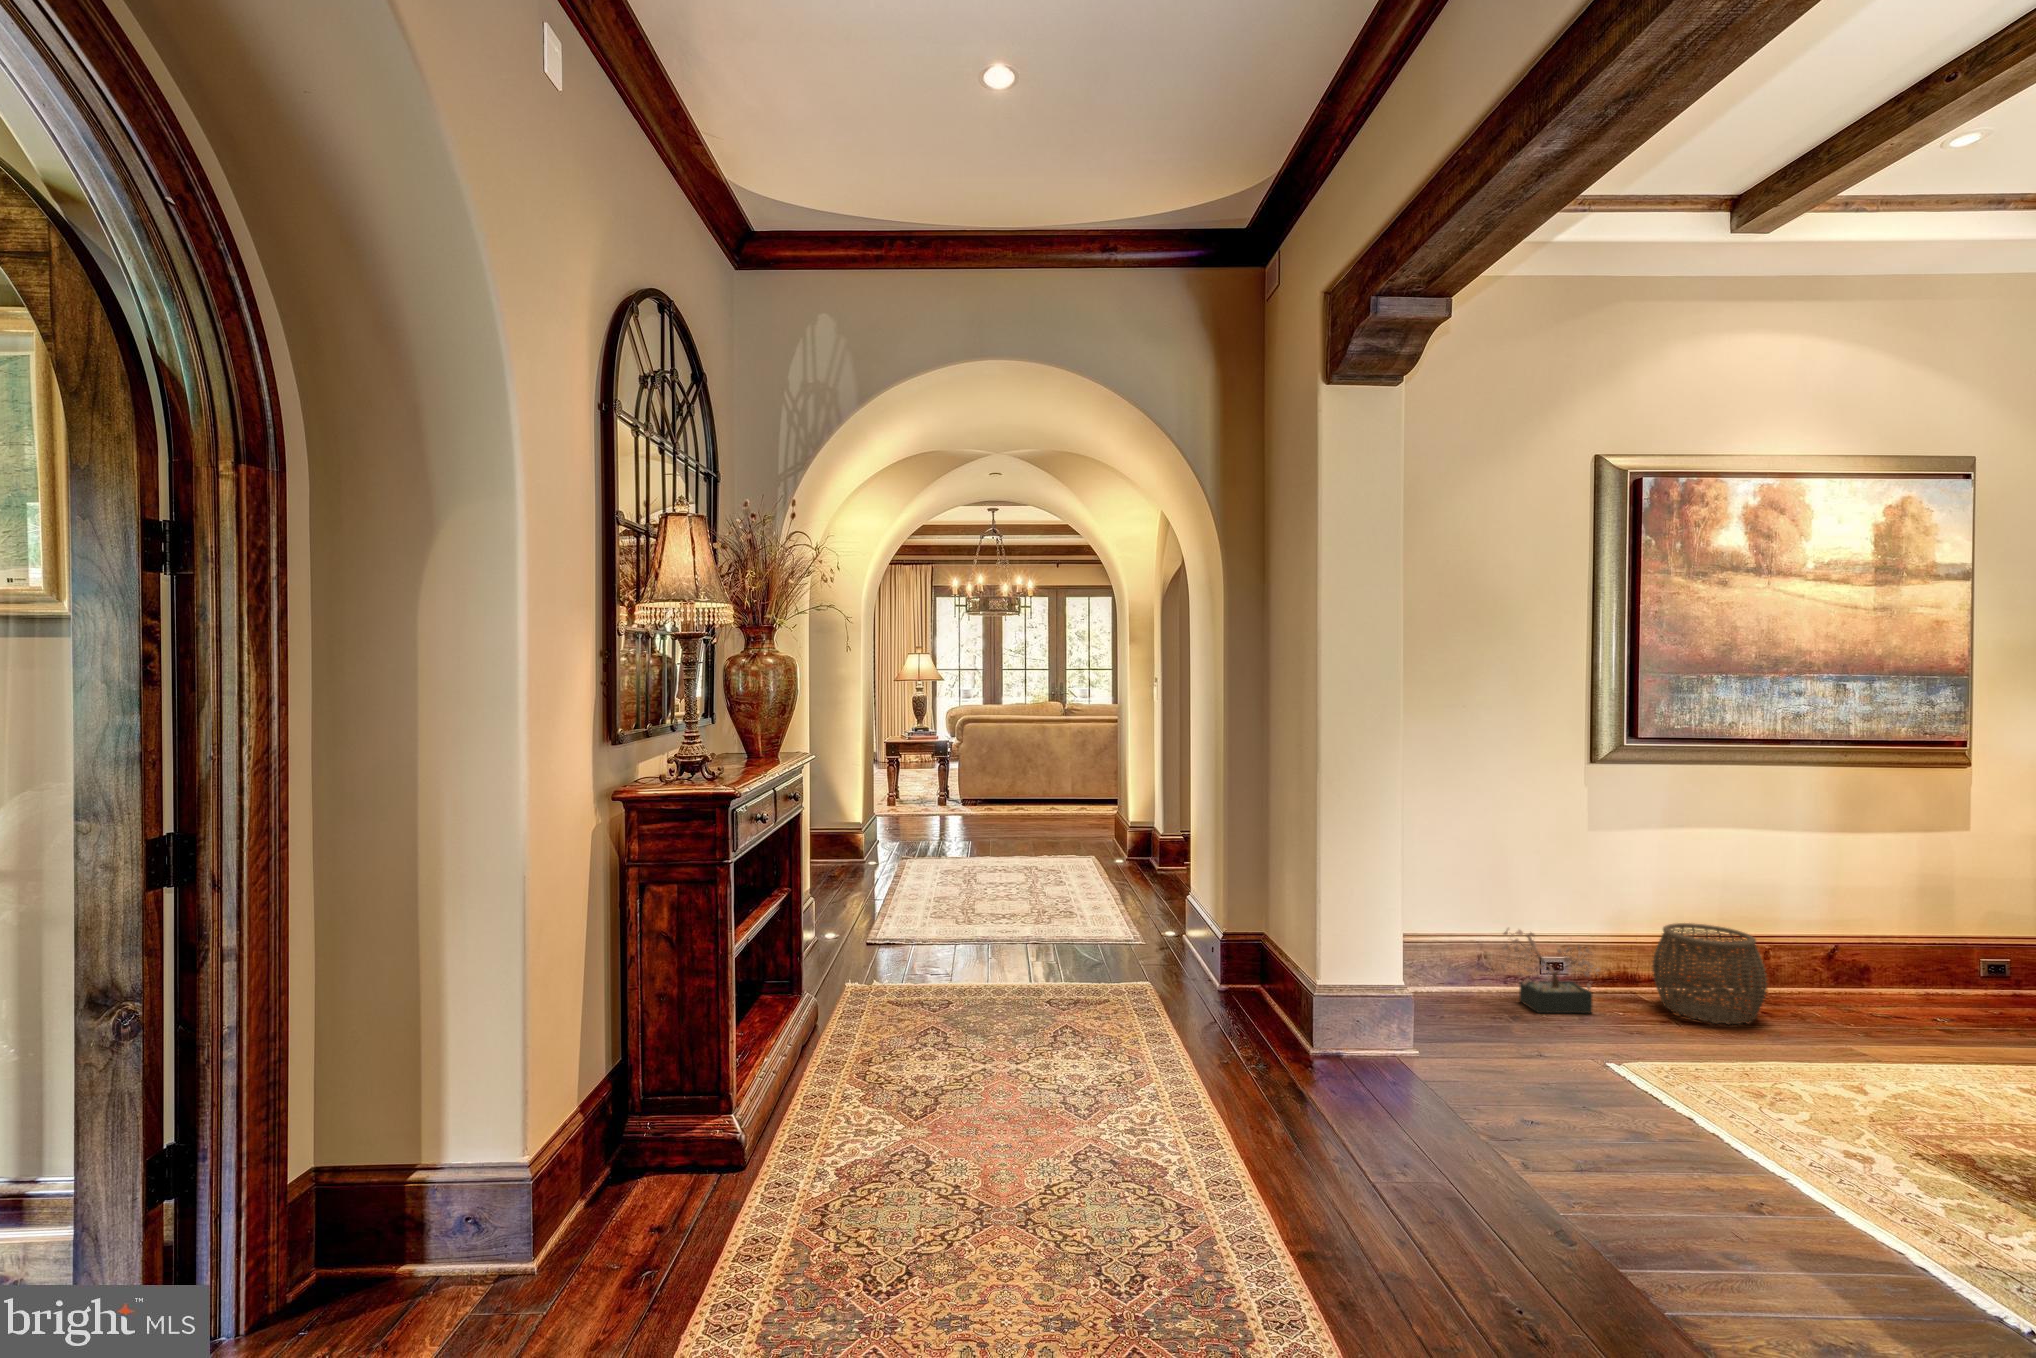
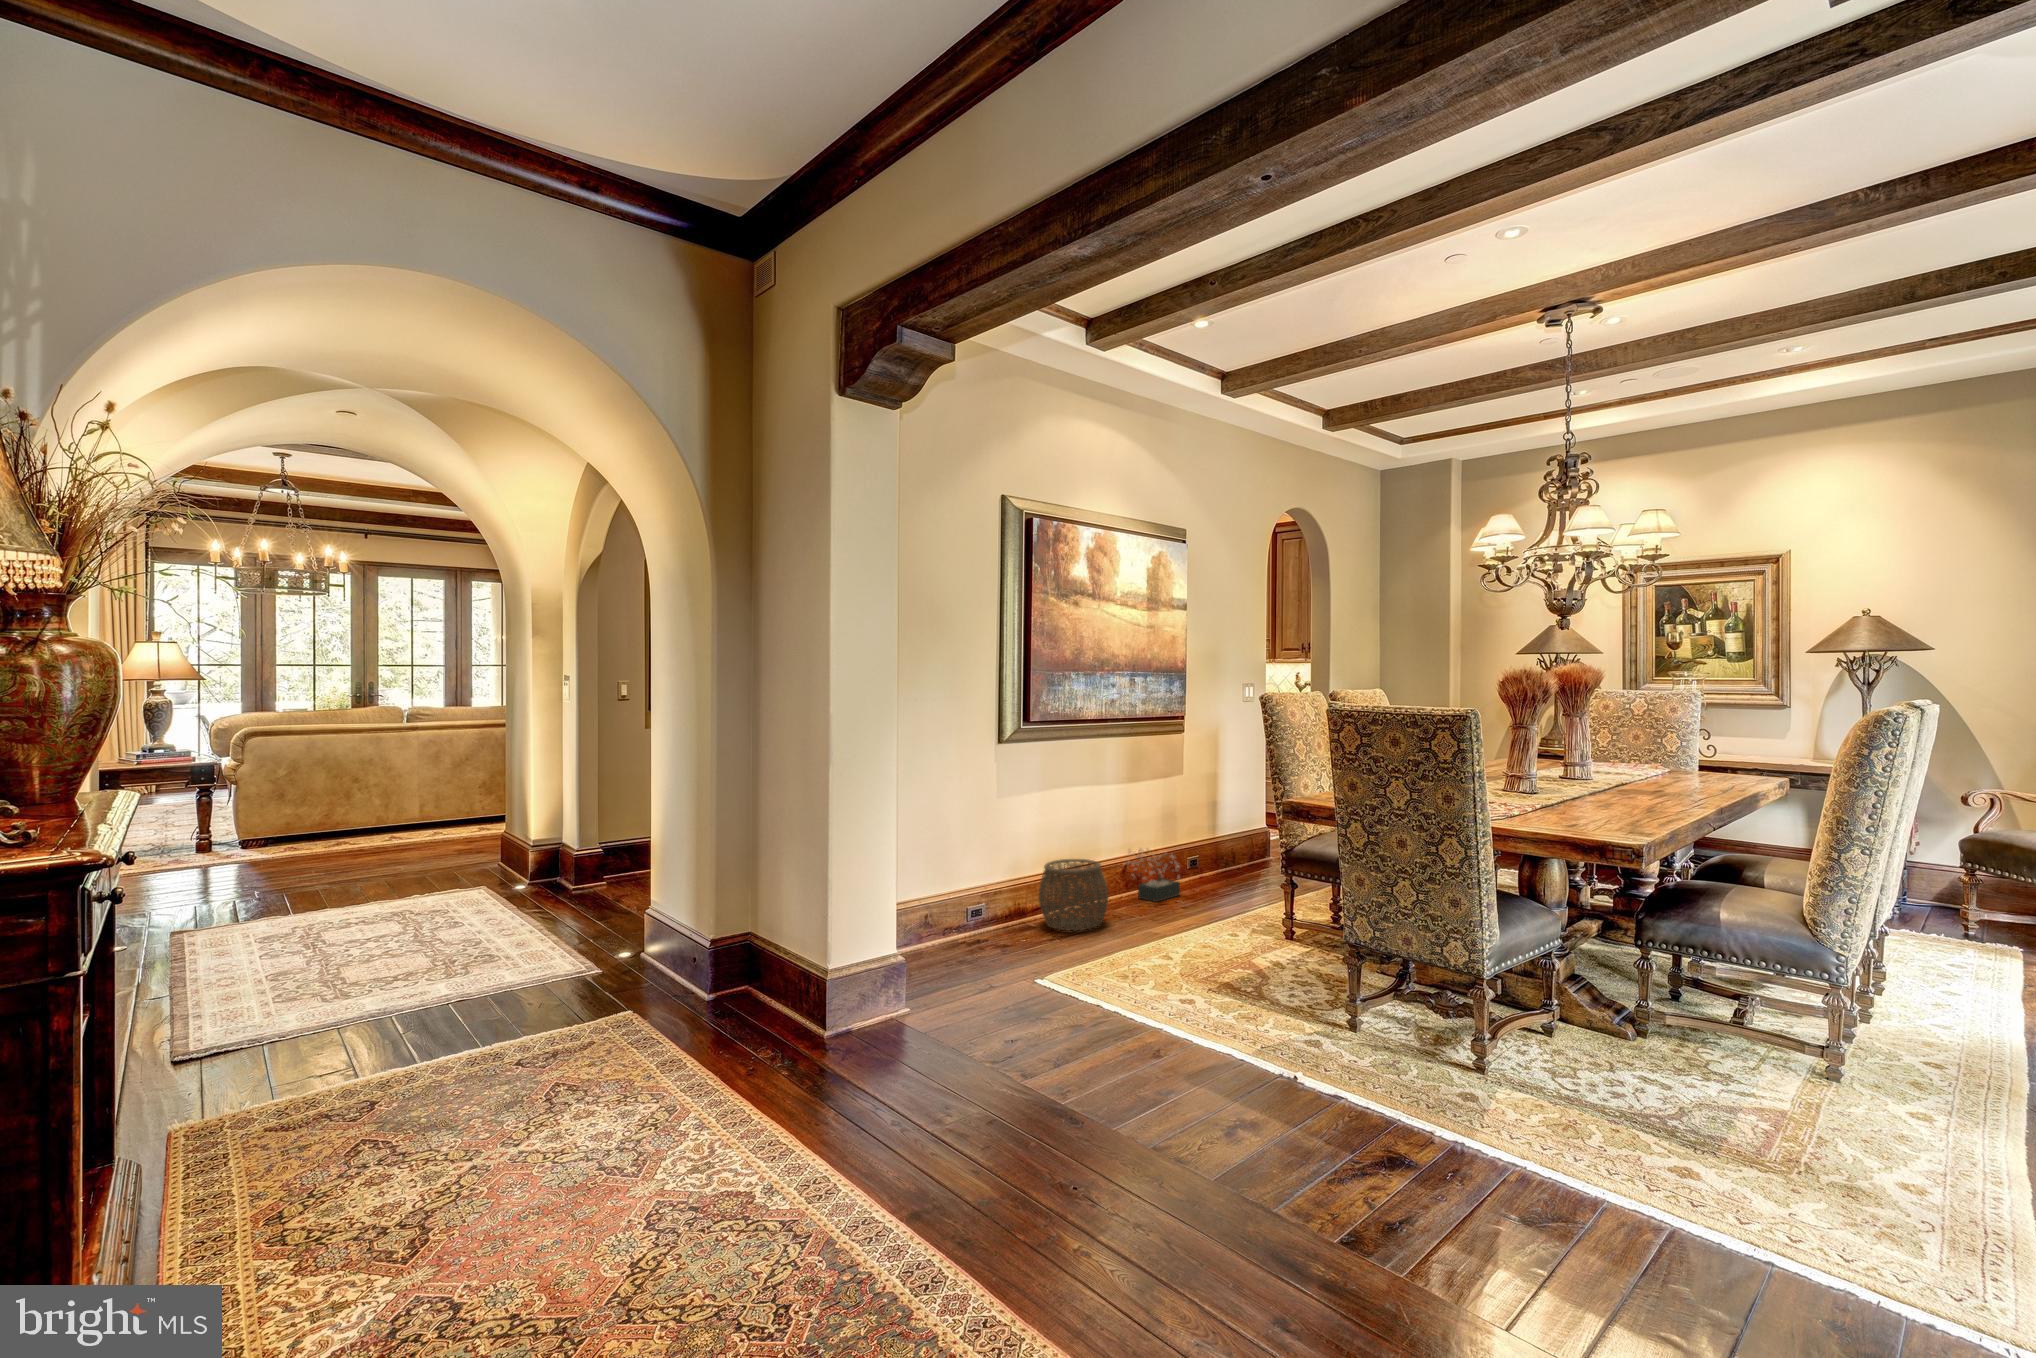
decorative plant: present [1501,929,1600,1013] -> present [1128,849,1180,902]

